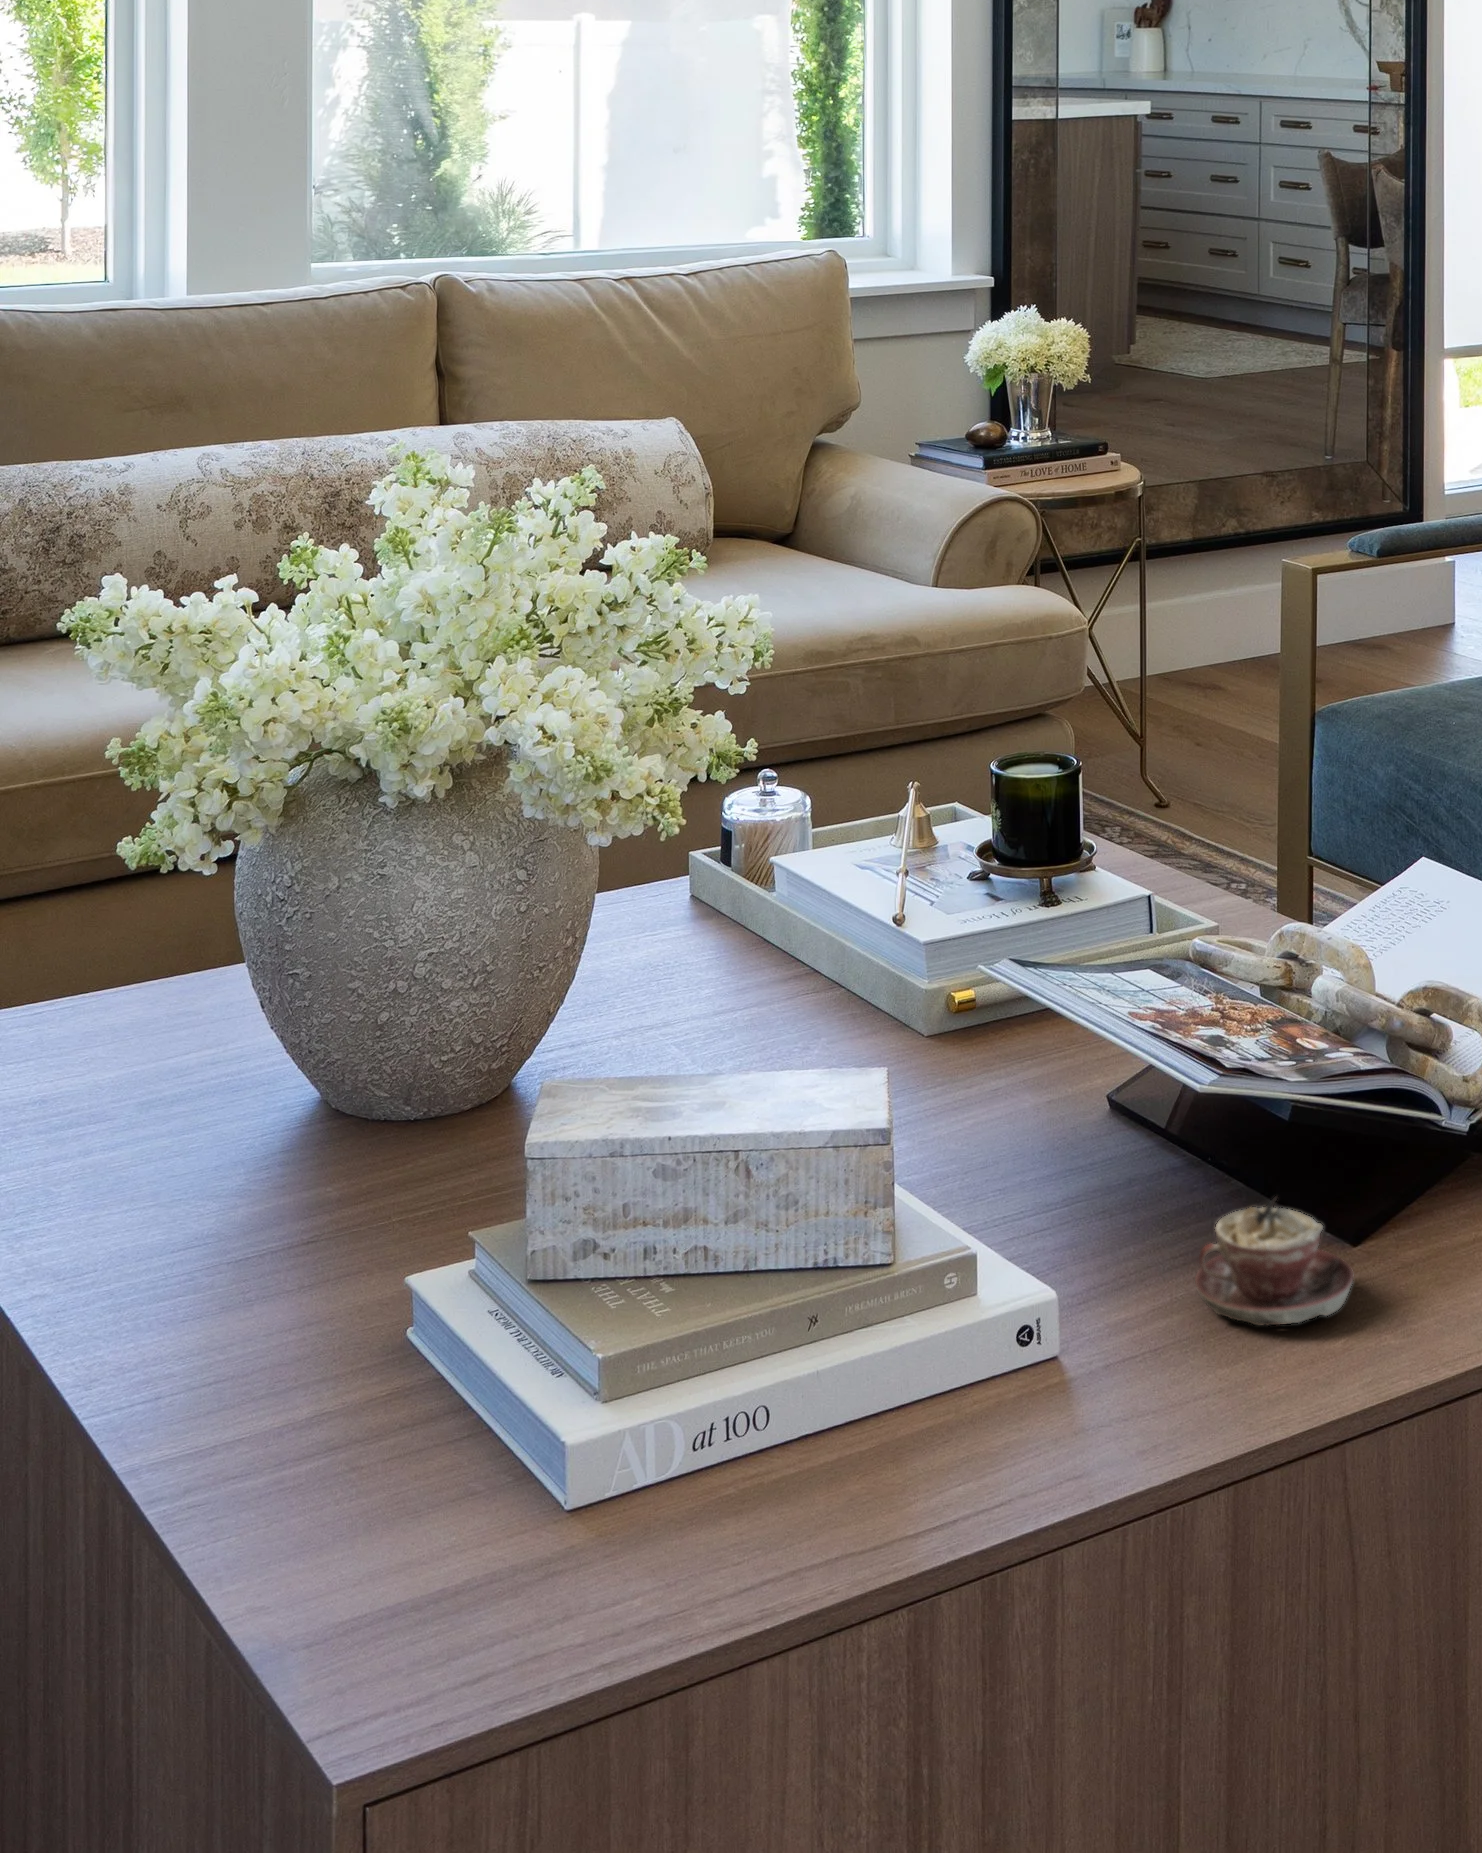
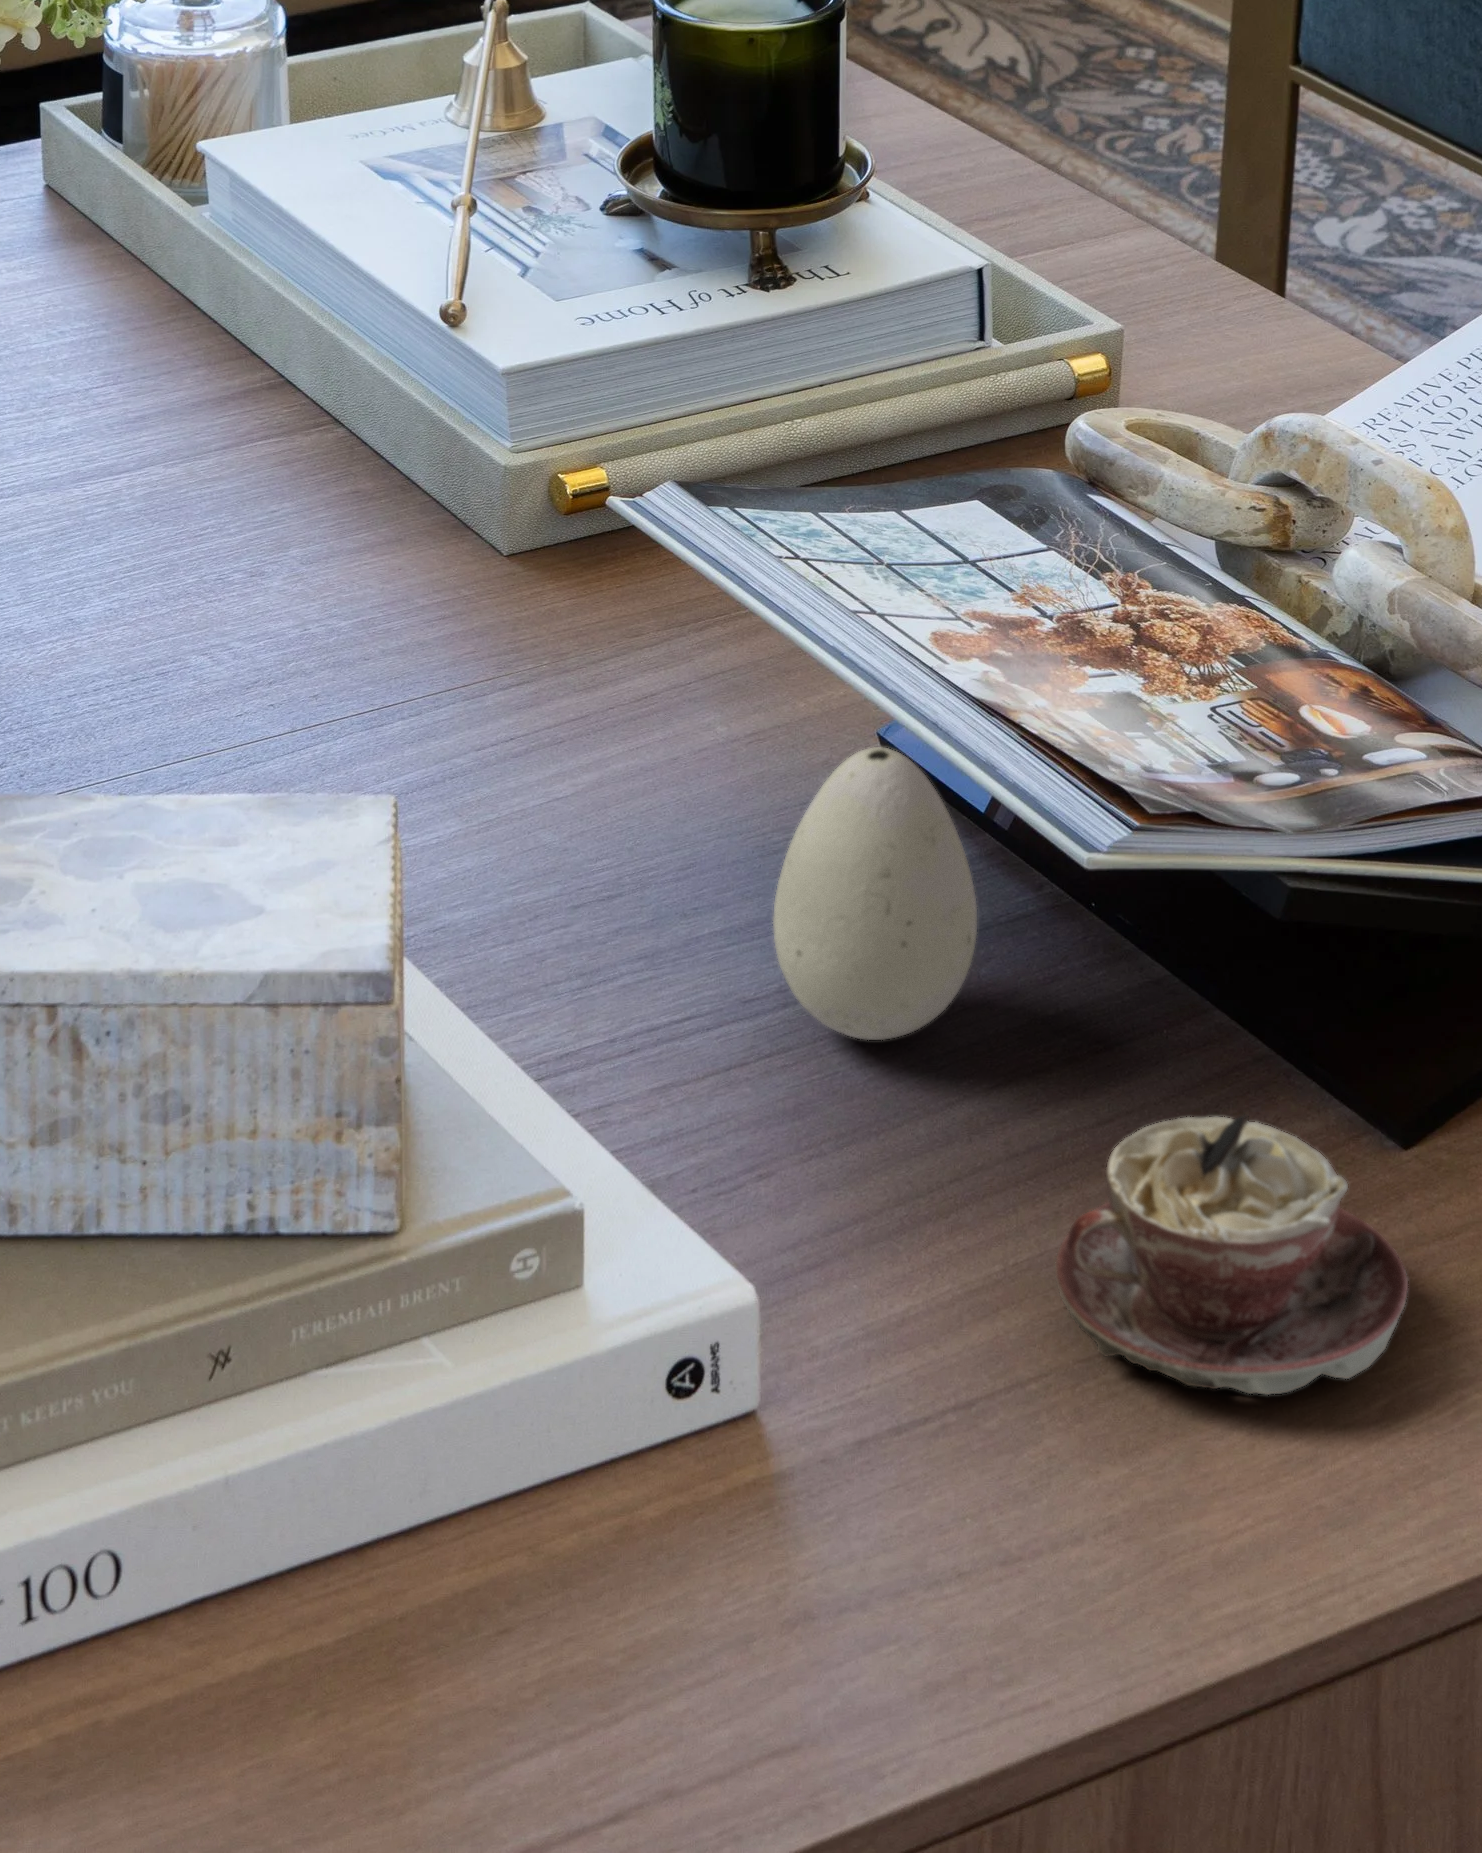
decorative egg: none [1062,1063,1156,1210] -> present [773,747,977,1040]

